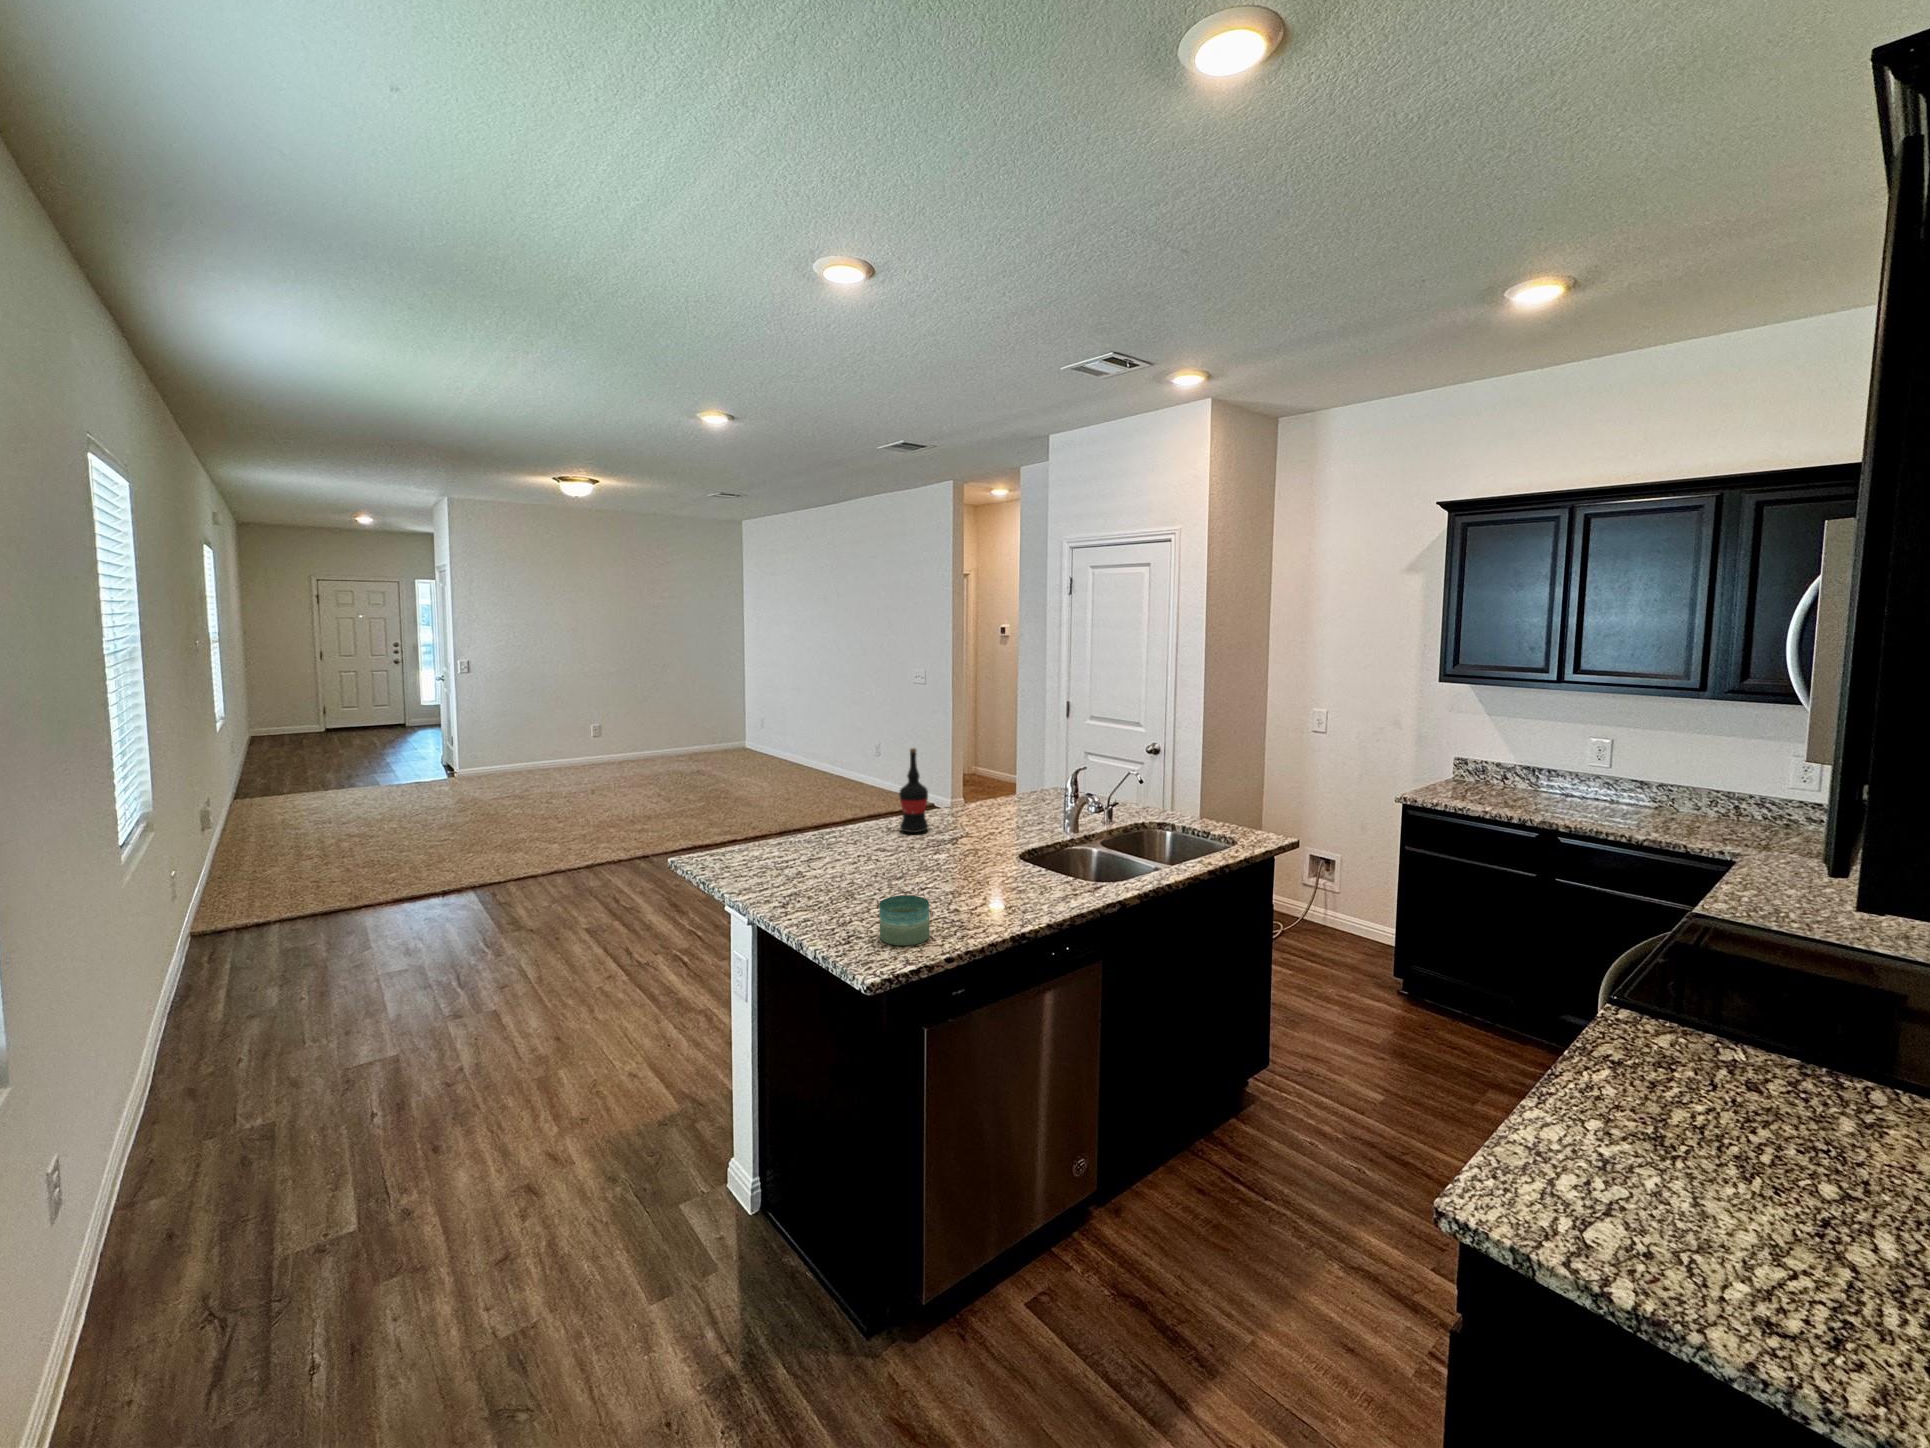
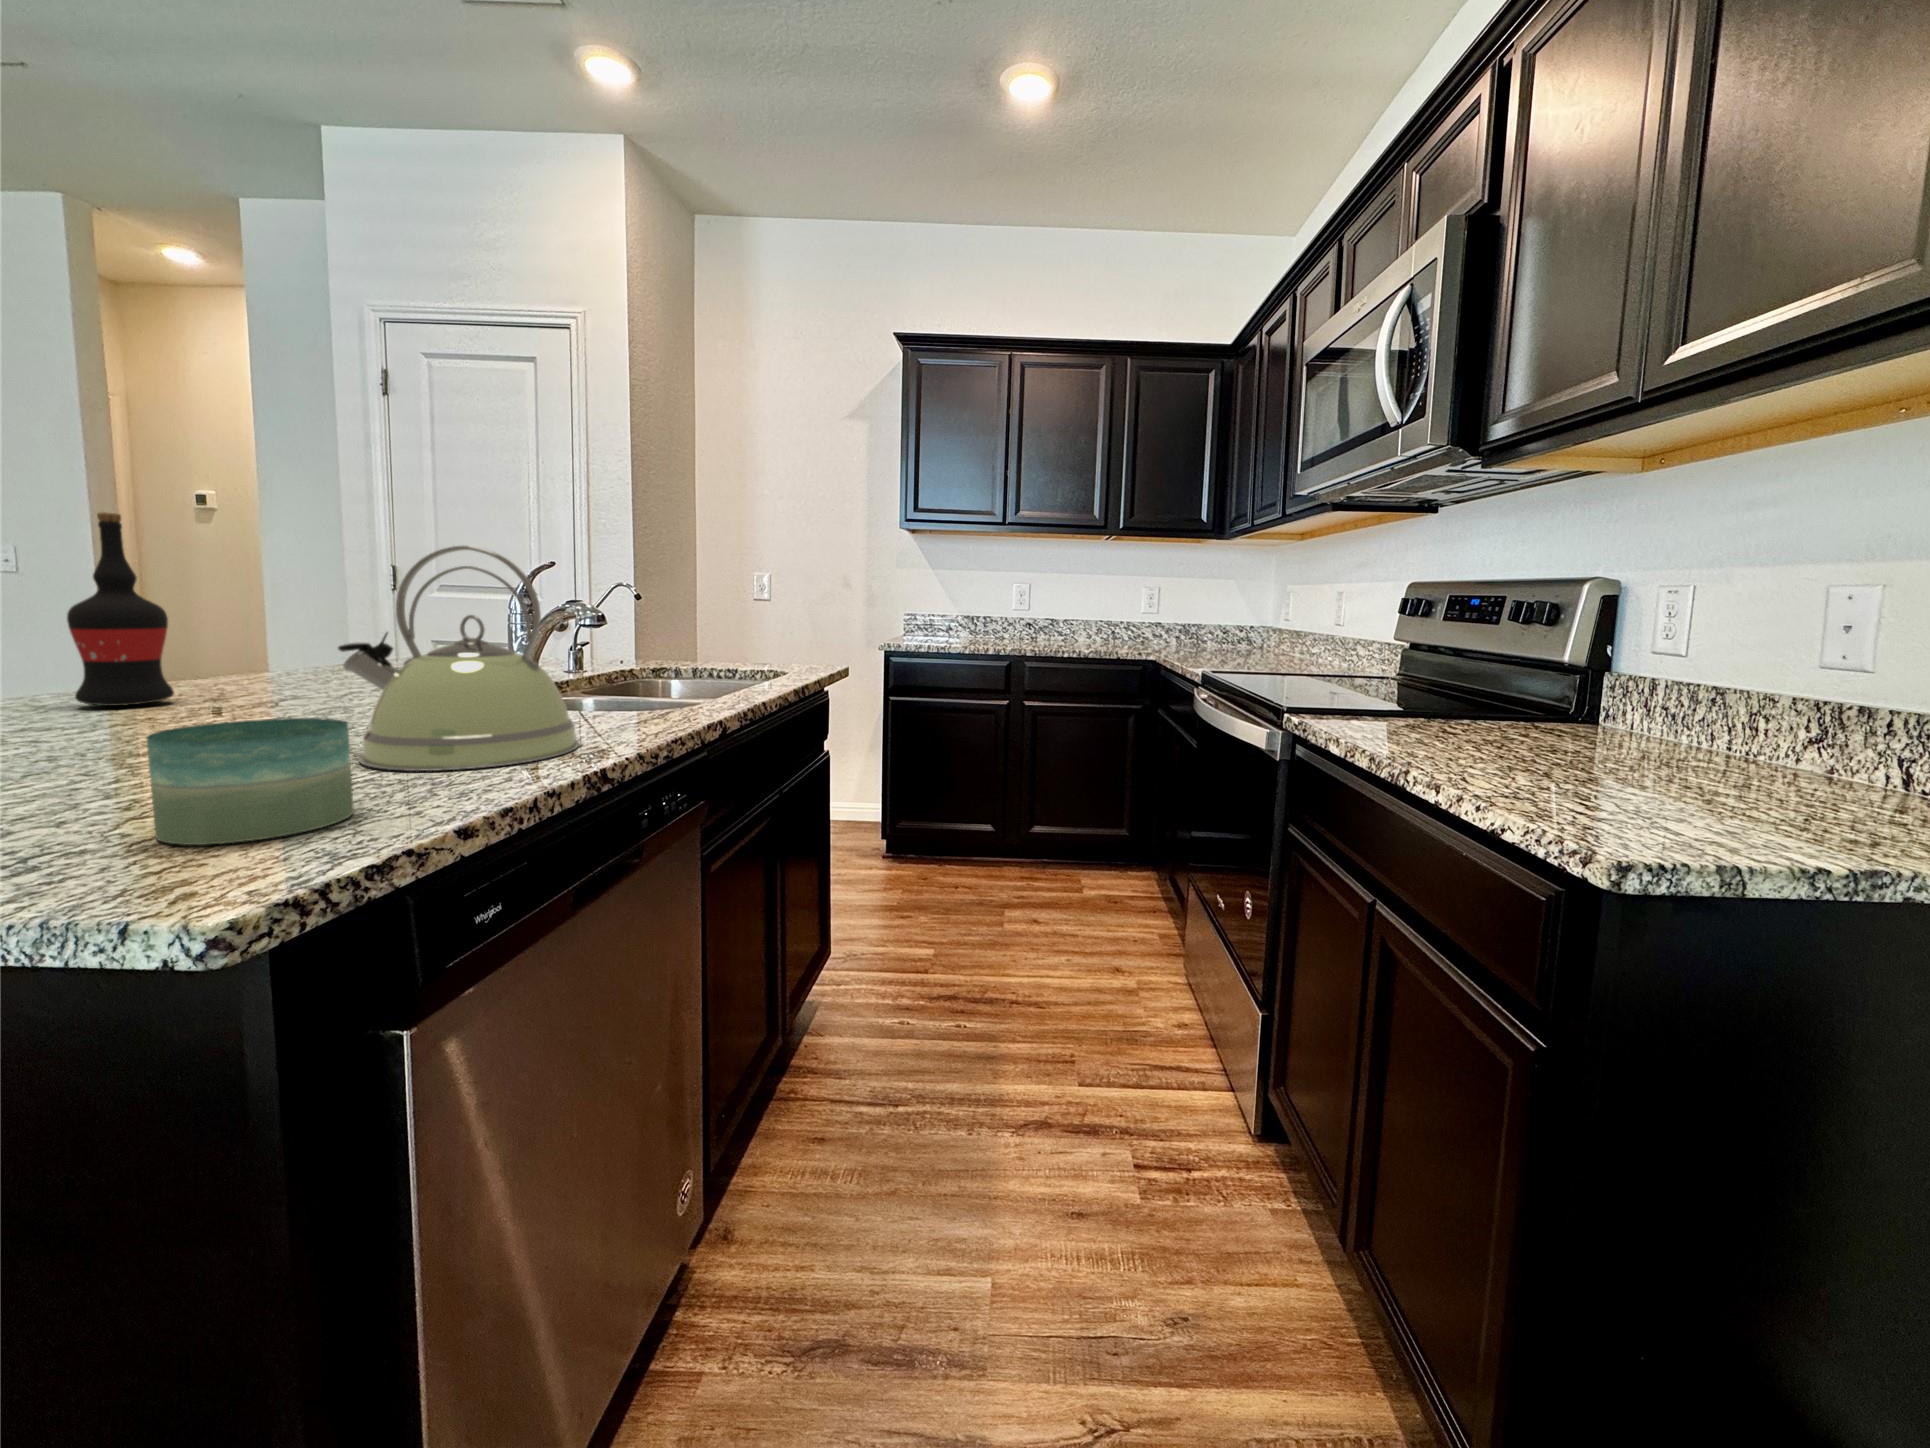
kettle: none [951,812,1033,919] -> present [338,546,579,771]

